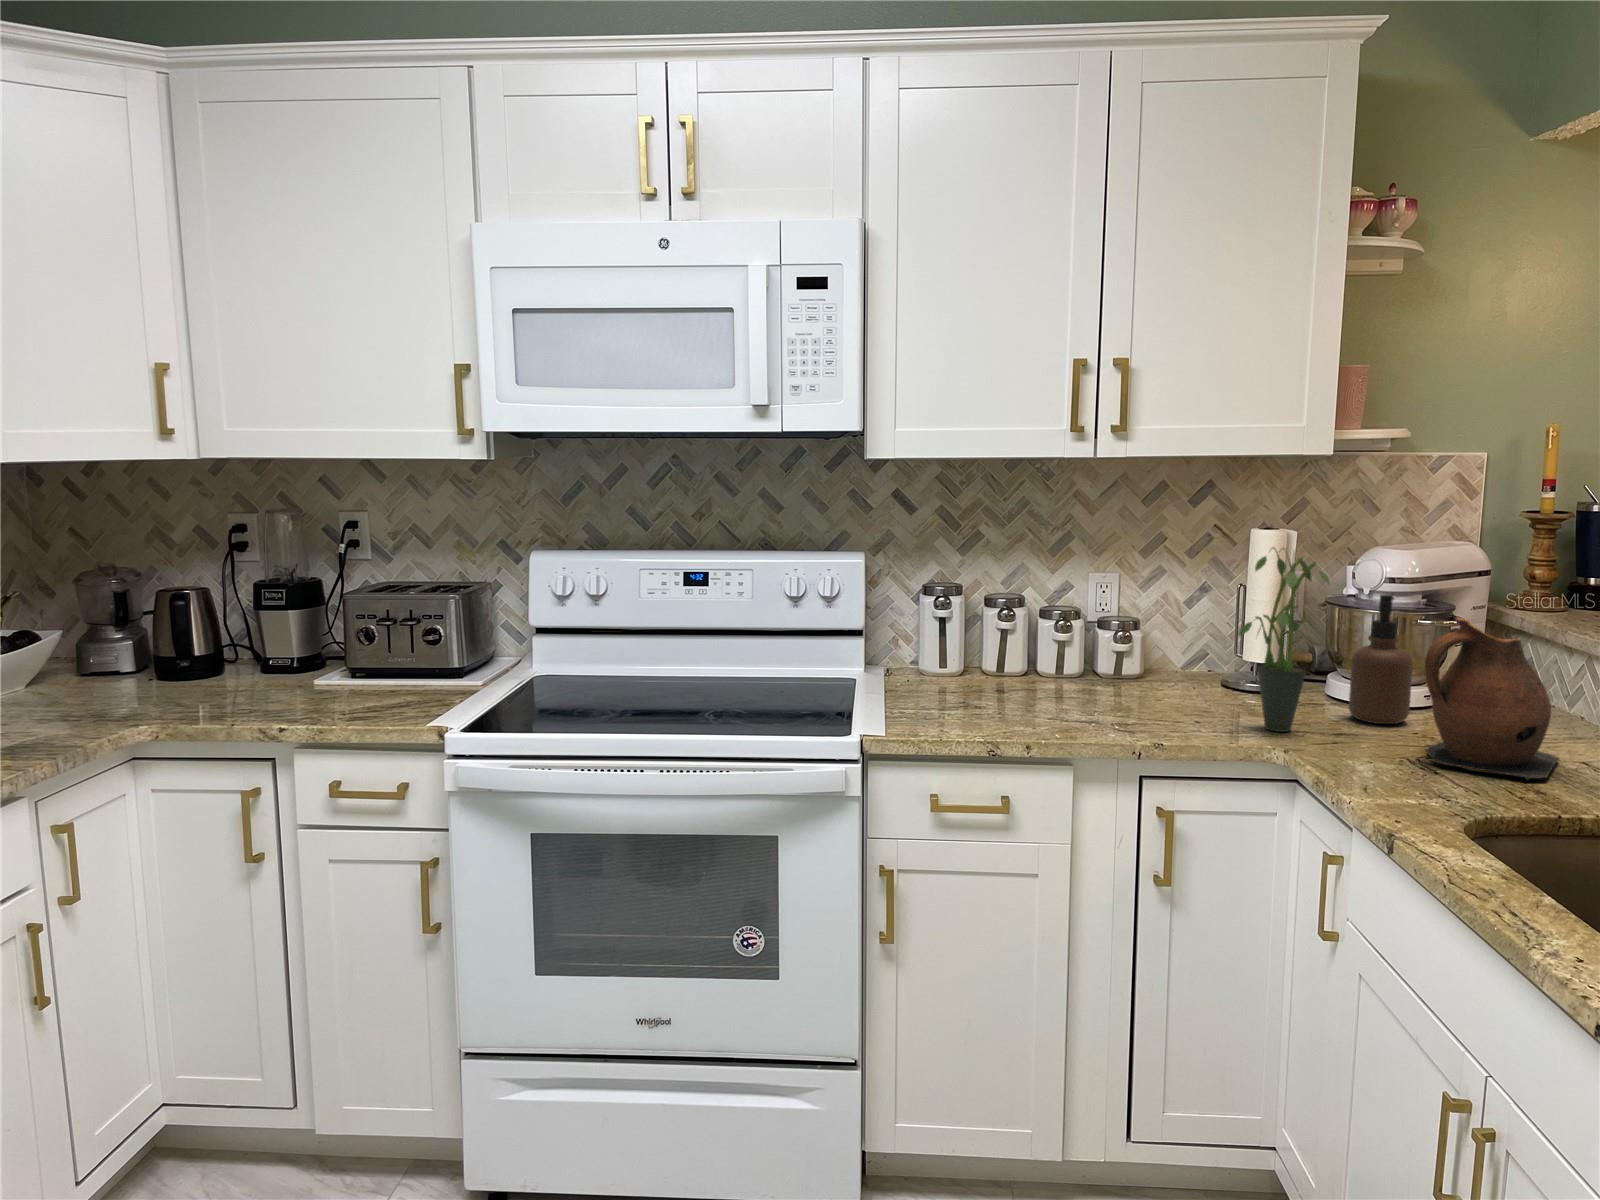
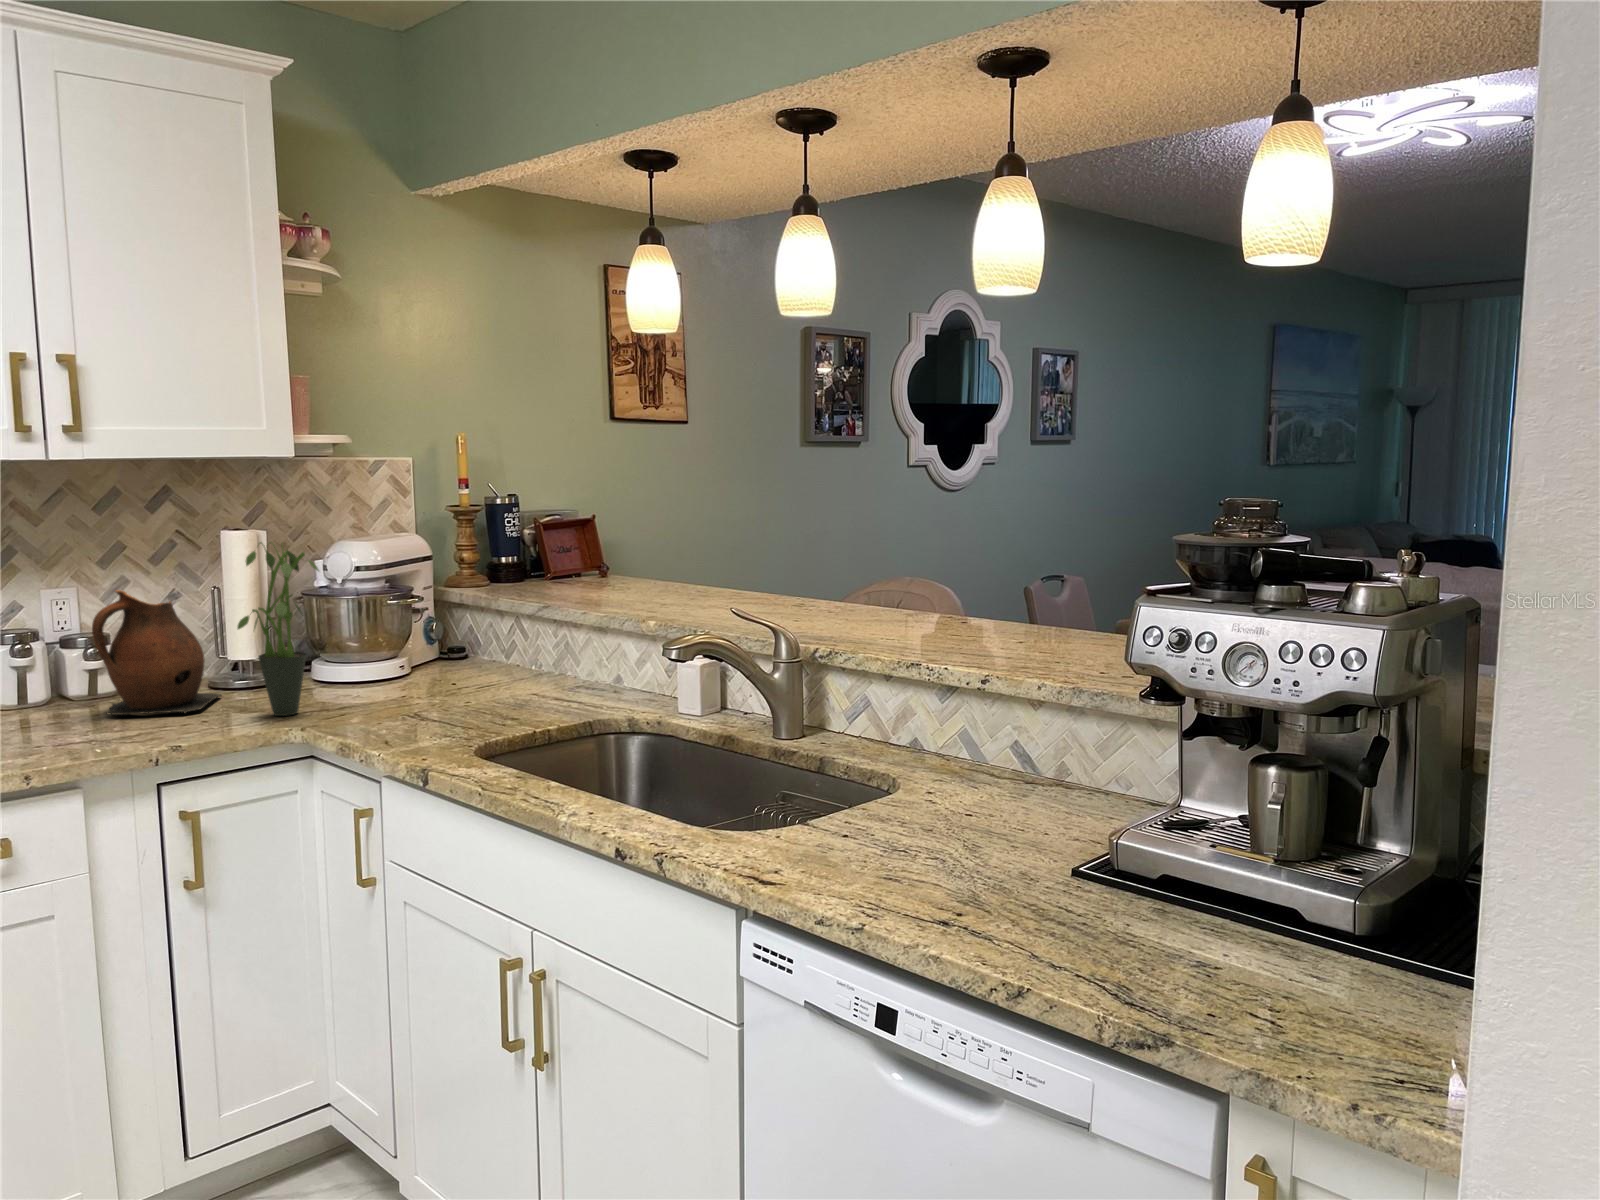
soap dispenser: present [1349,595,1413,724] -> none [339,580,393,695]
ceramic pitcher: present [1425,617,1559,780] -> present [92,590,222,715]

